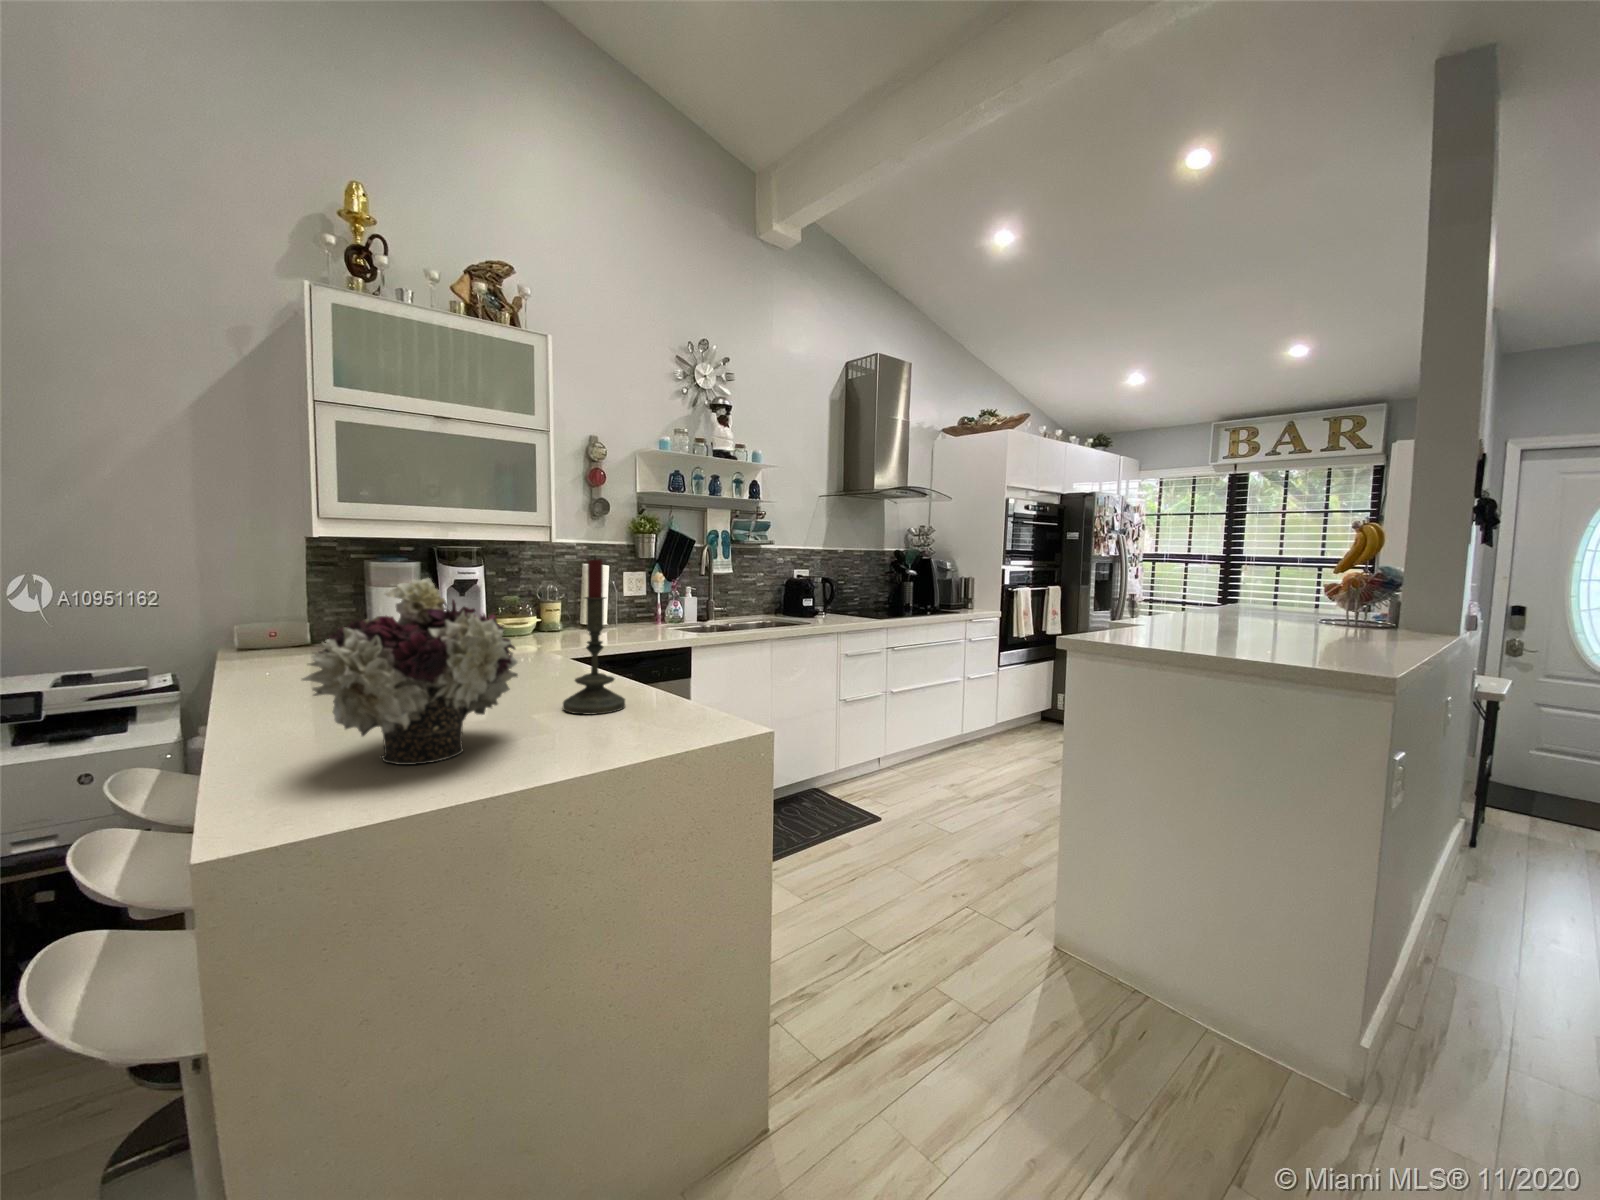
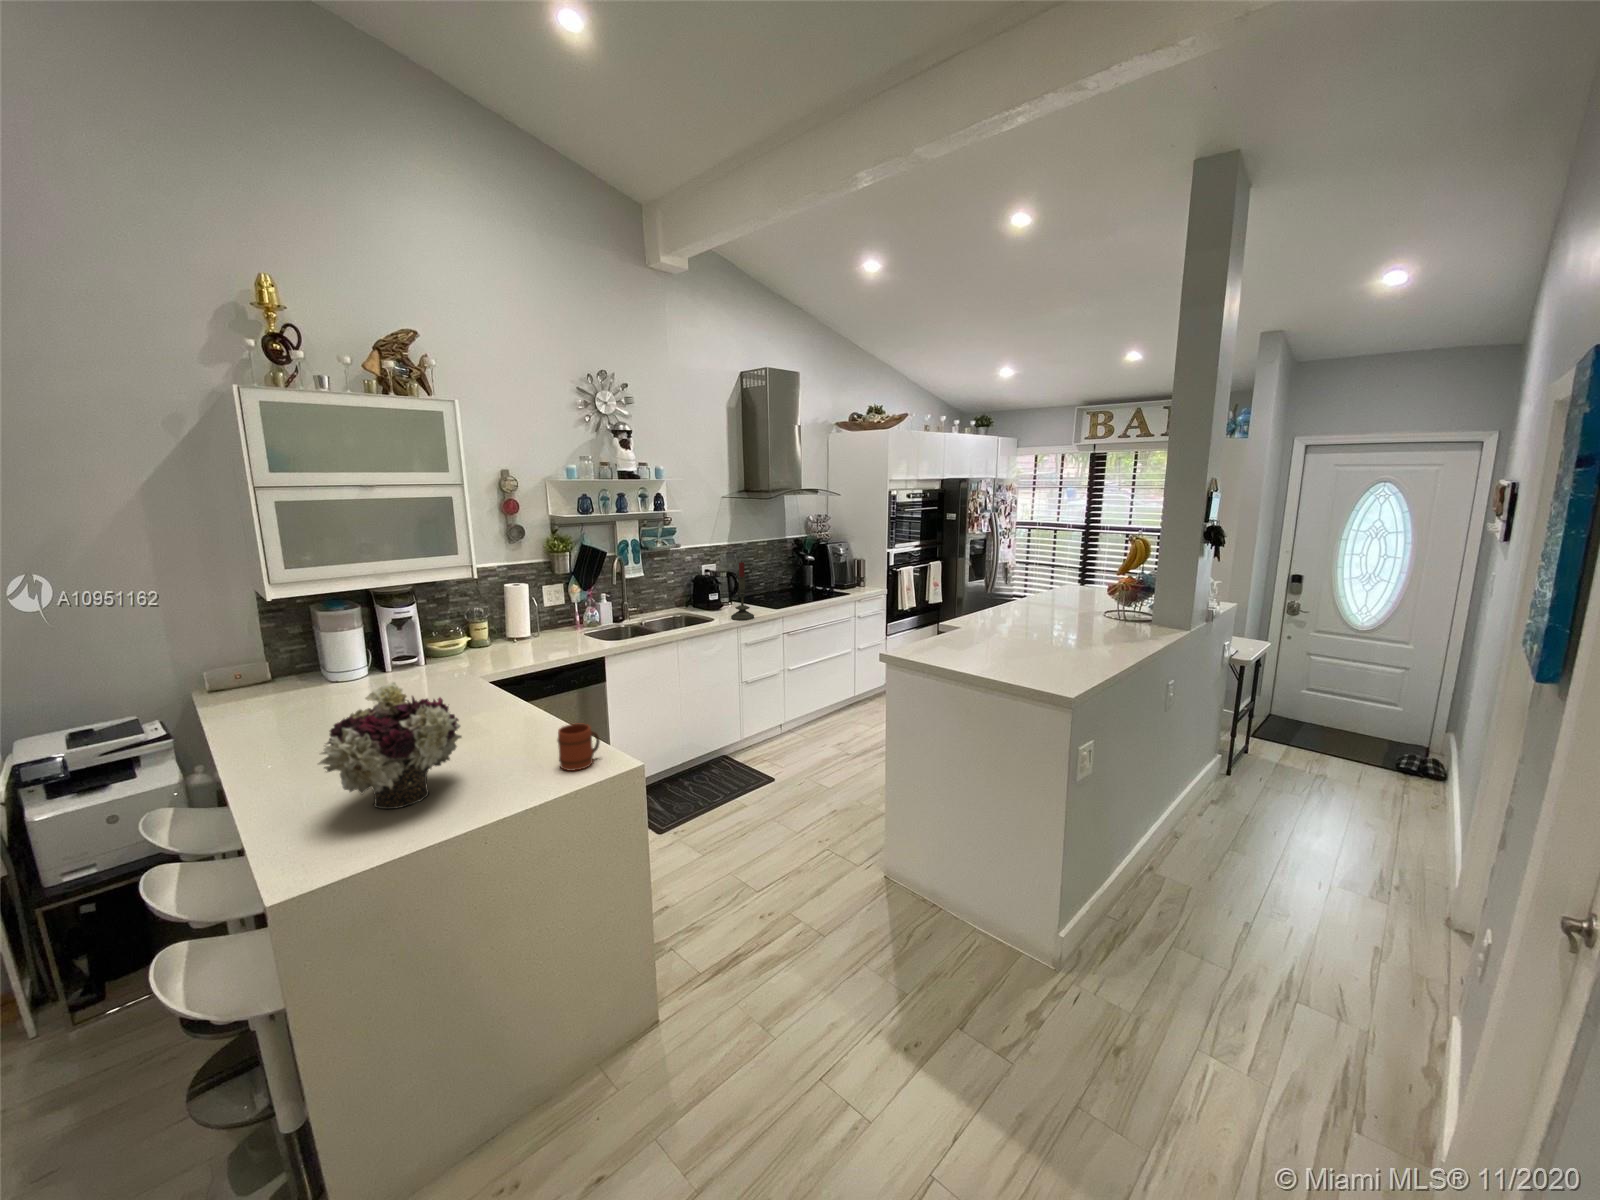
candle: present [563,558,625,715] -> present [731,562,754,620]
mug: none [649,675,706,738] -> present [557,724,600,771]

